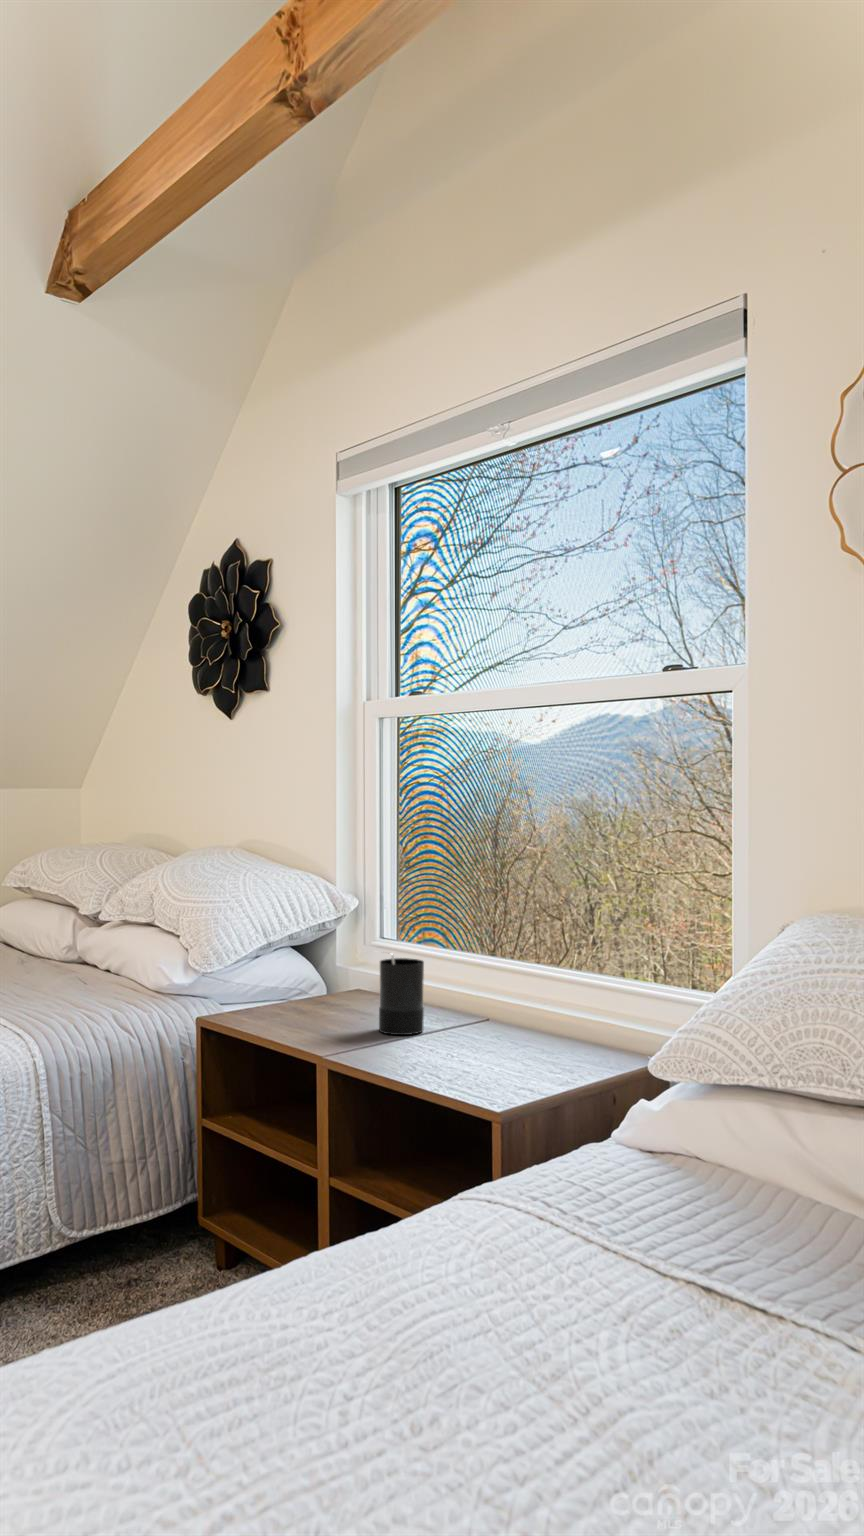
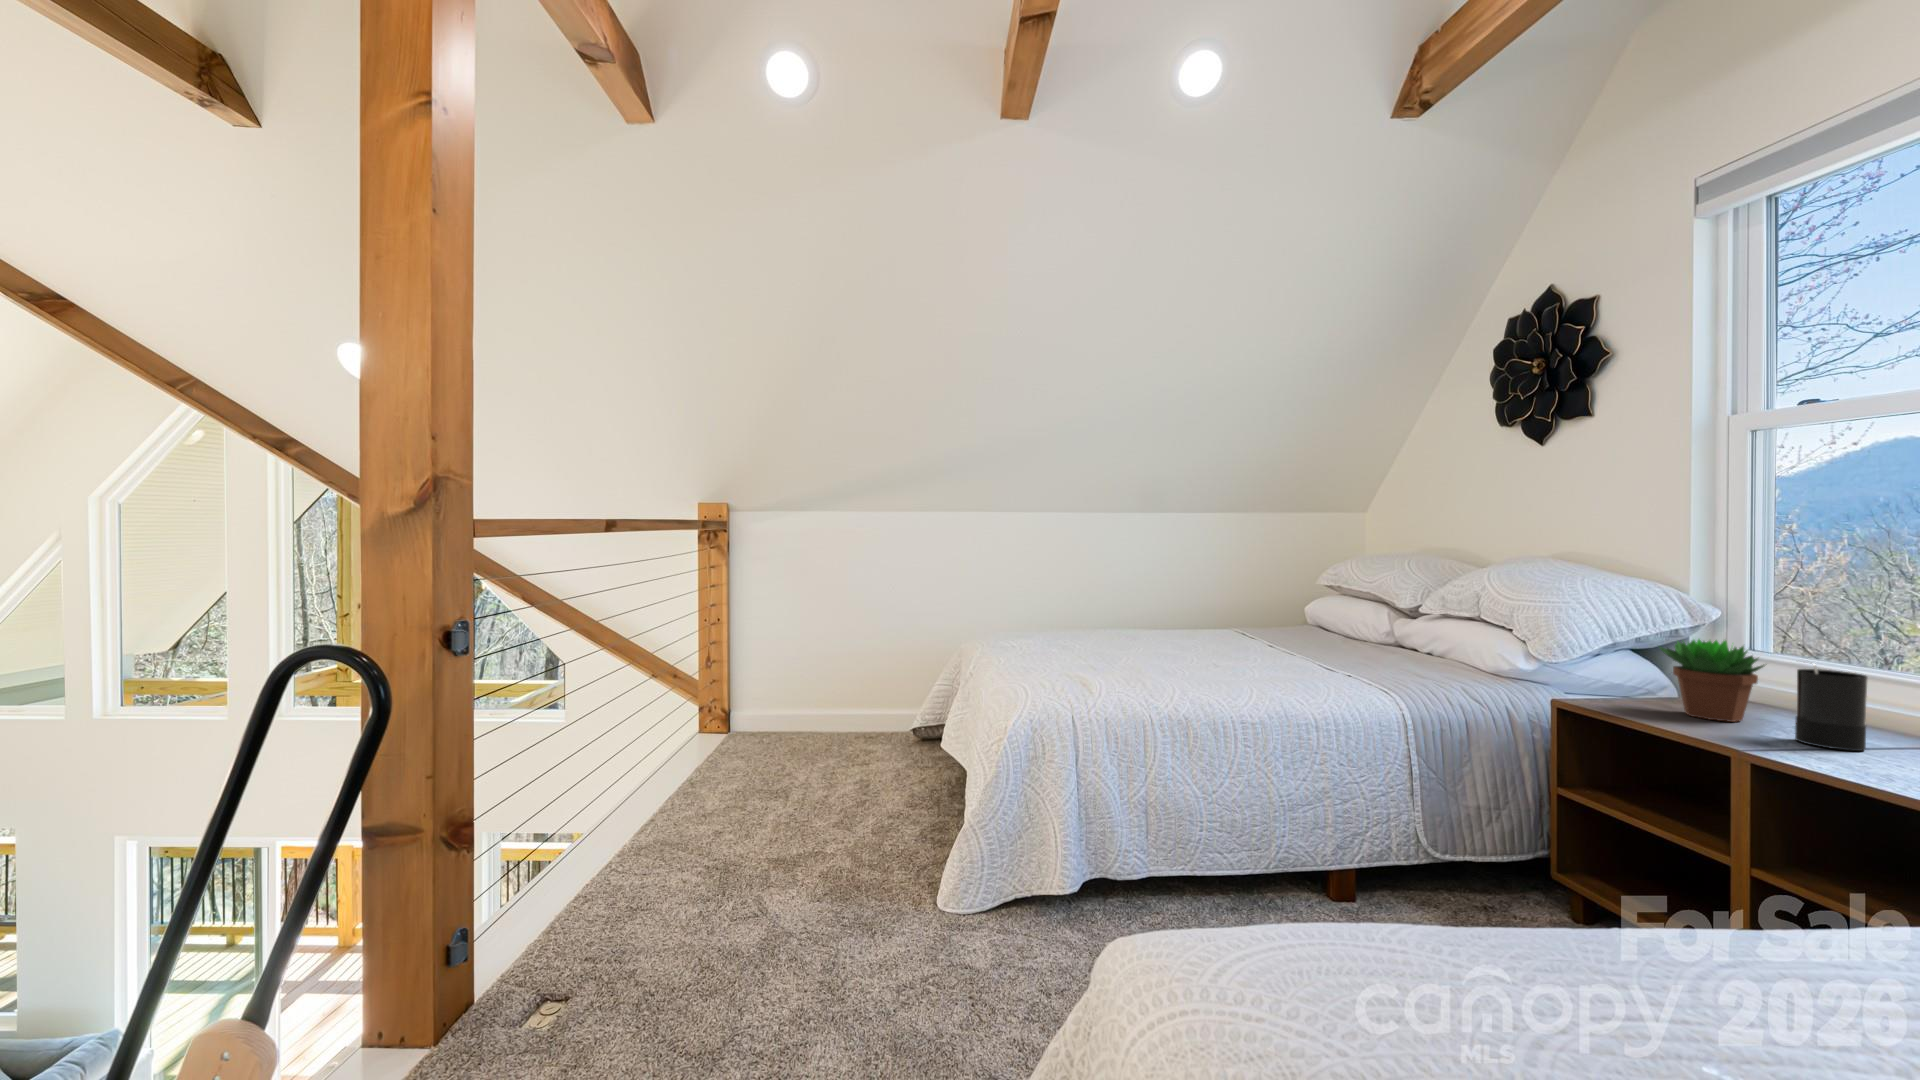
succulent plant: none [291,932,369,1018] -> present [1660,639,1764,722]

